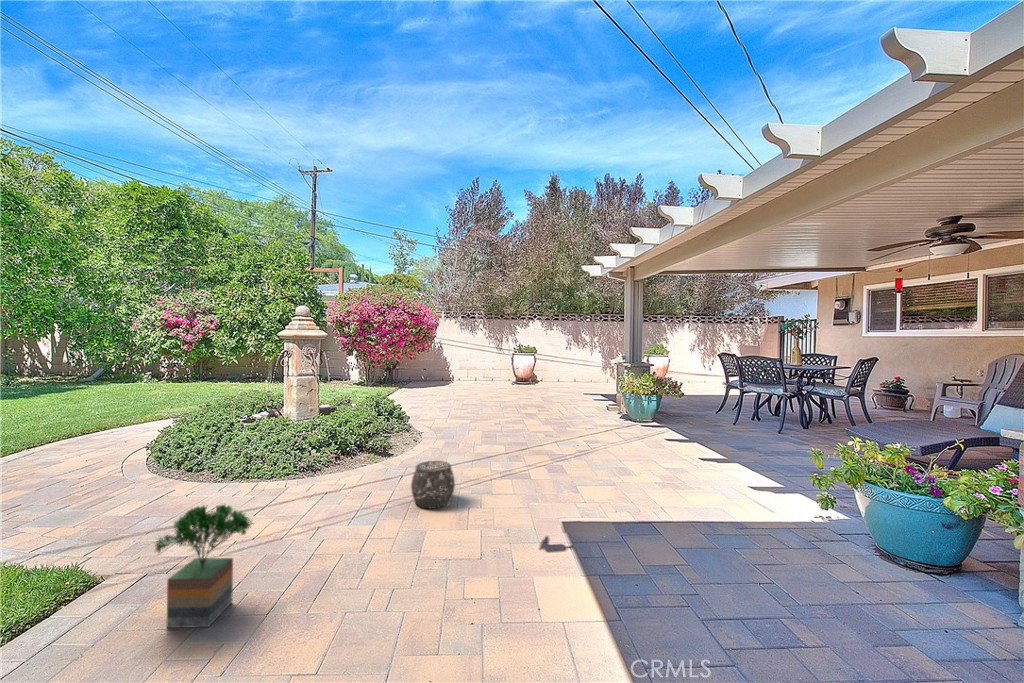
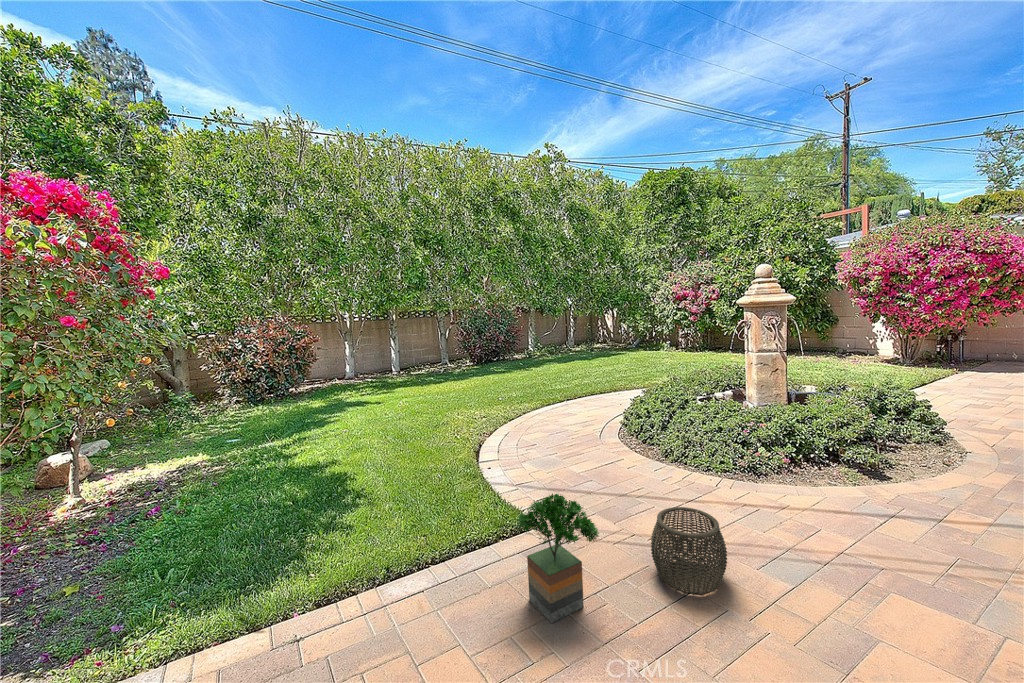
woven basket: present [411,461,455,508] -> present [651,507,727,595]

